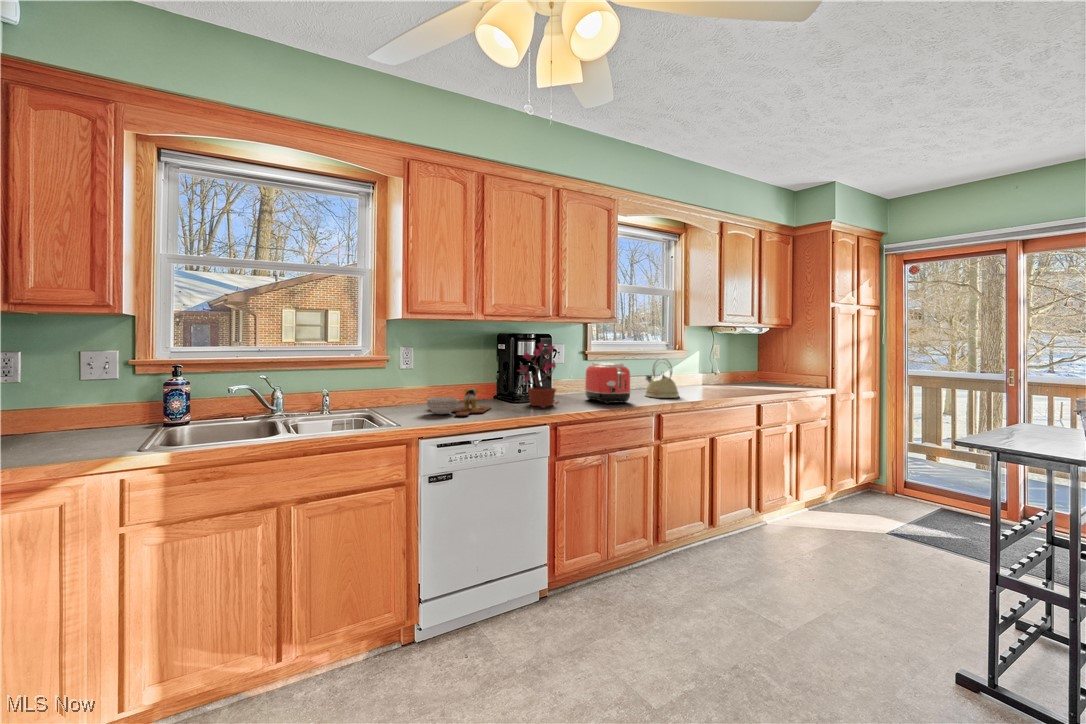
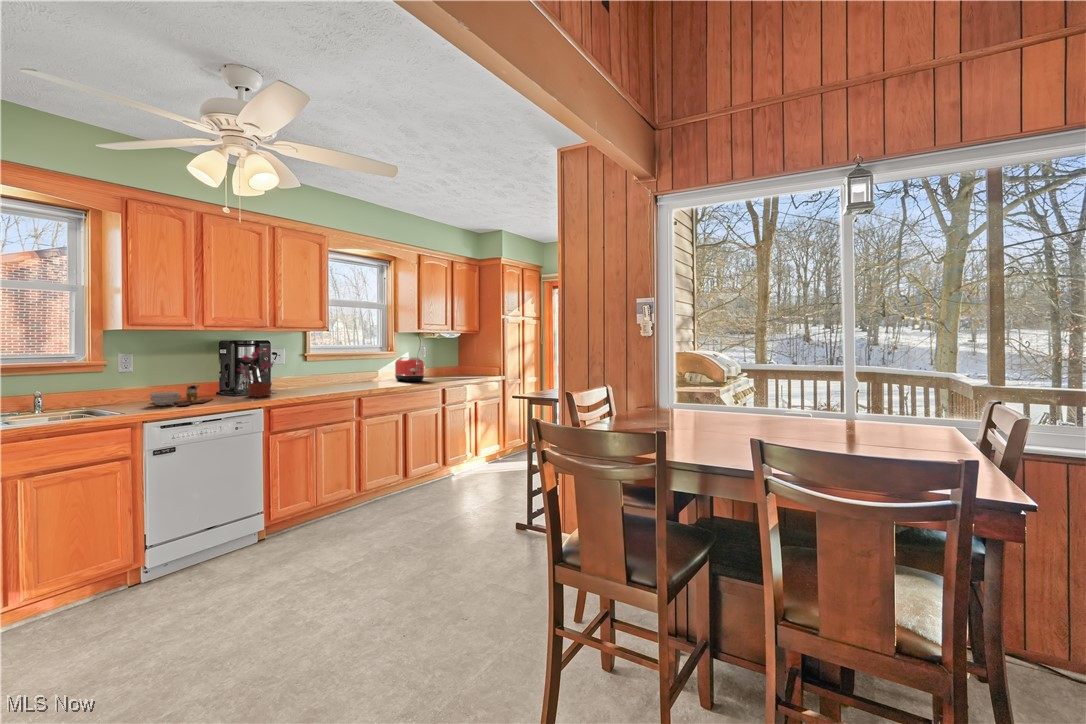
kettle: present [646,359,679,398] -> none [354,358,380,387]
toaster: present [585,362,631,404] -> present [395,357,424,382]

